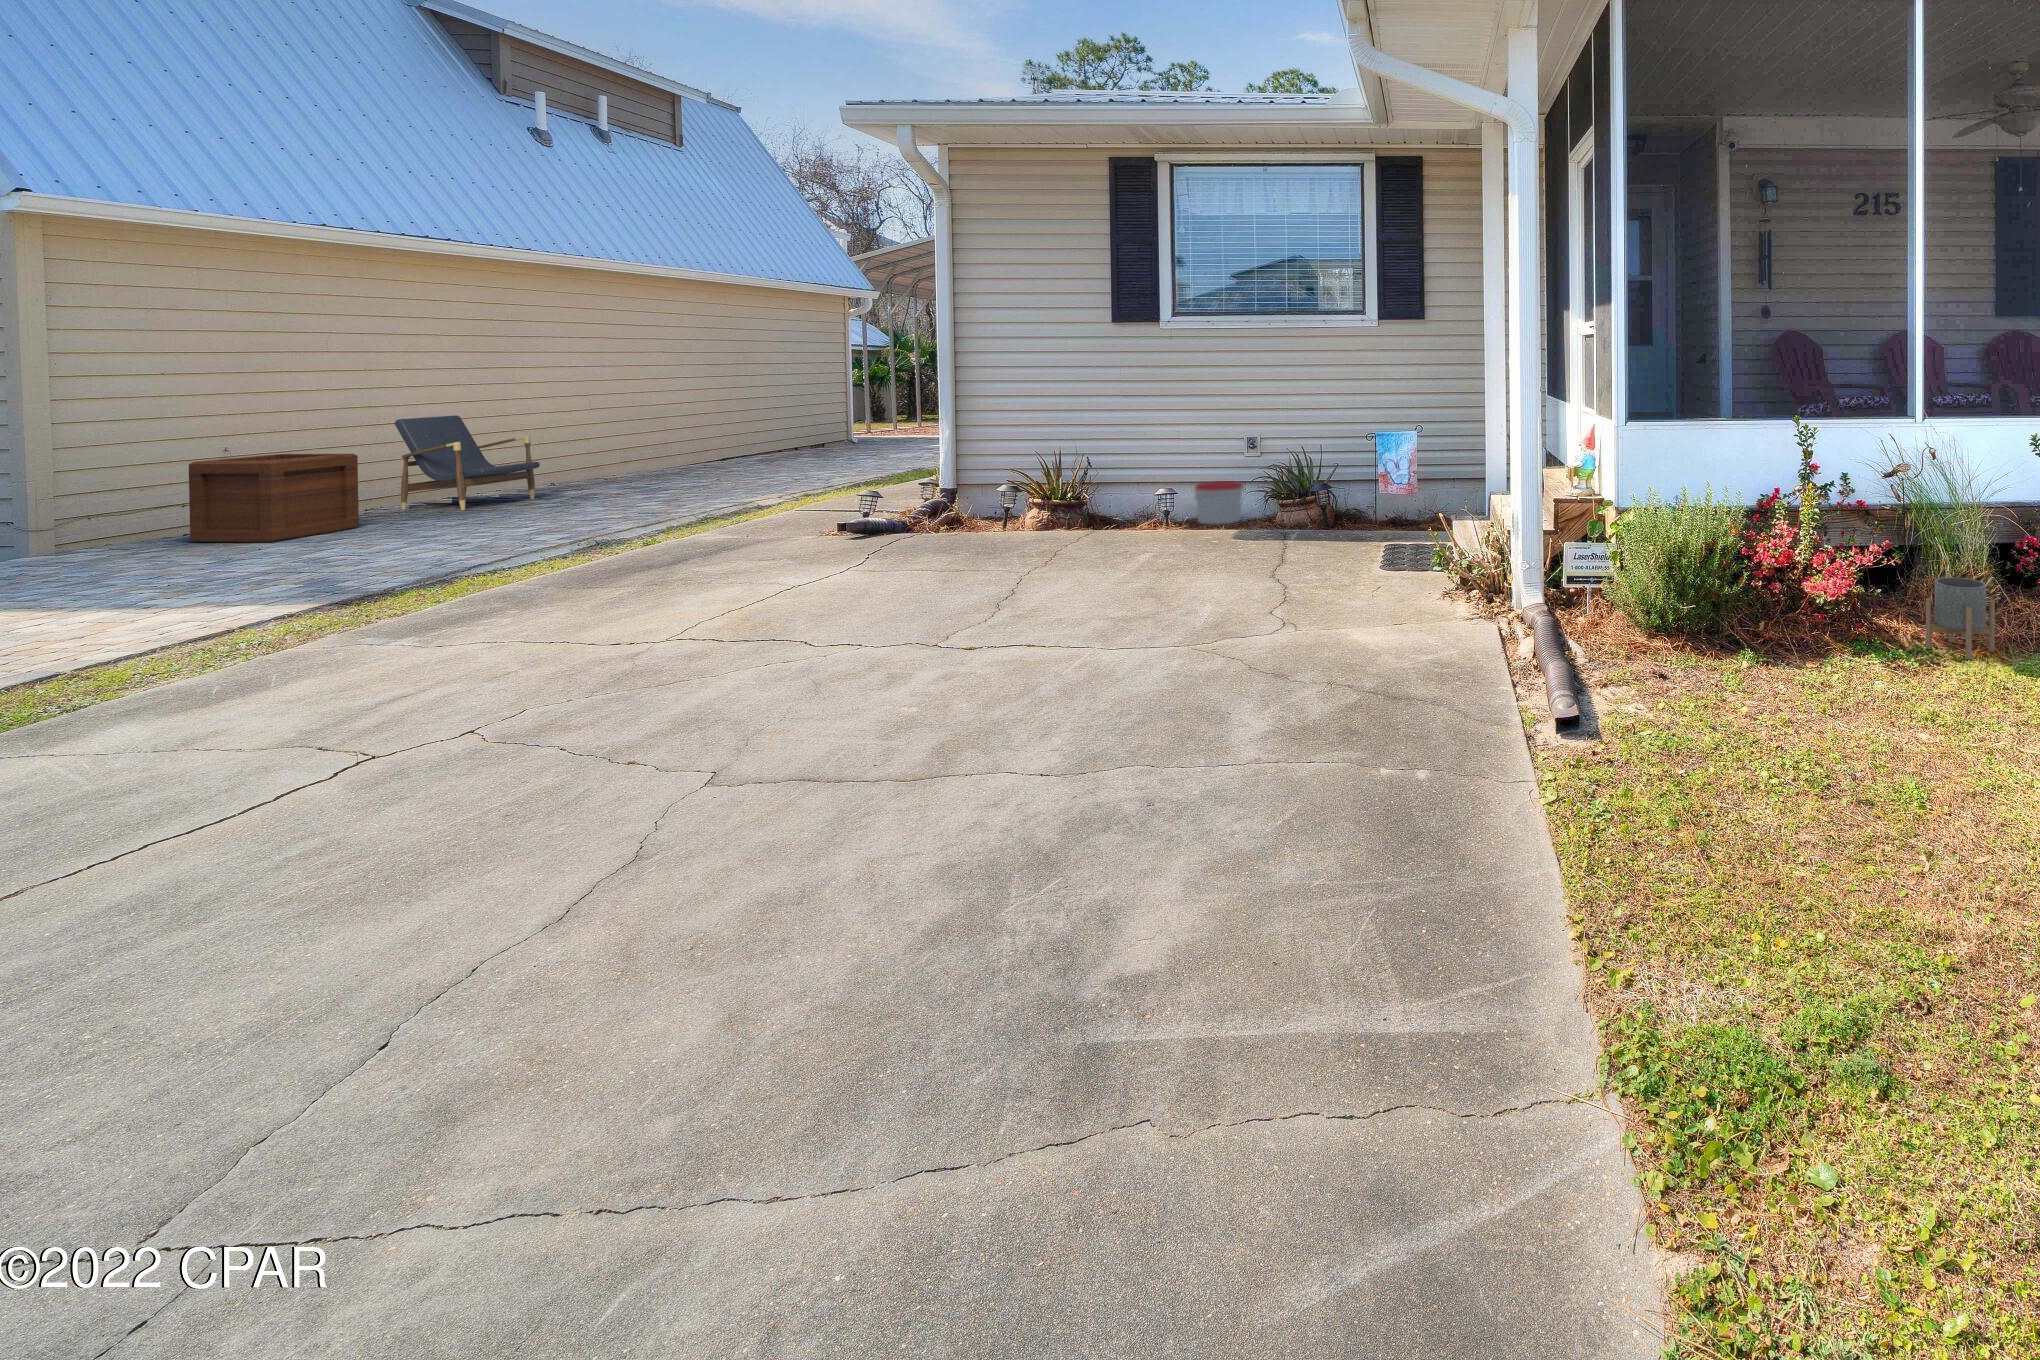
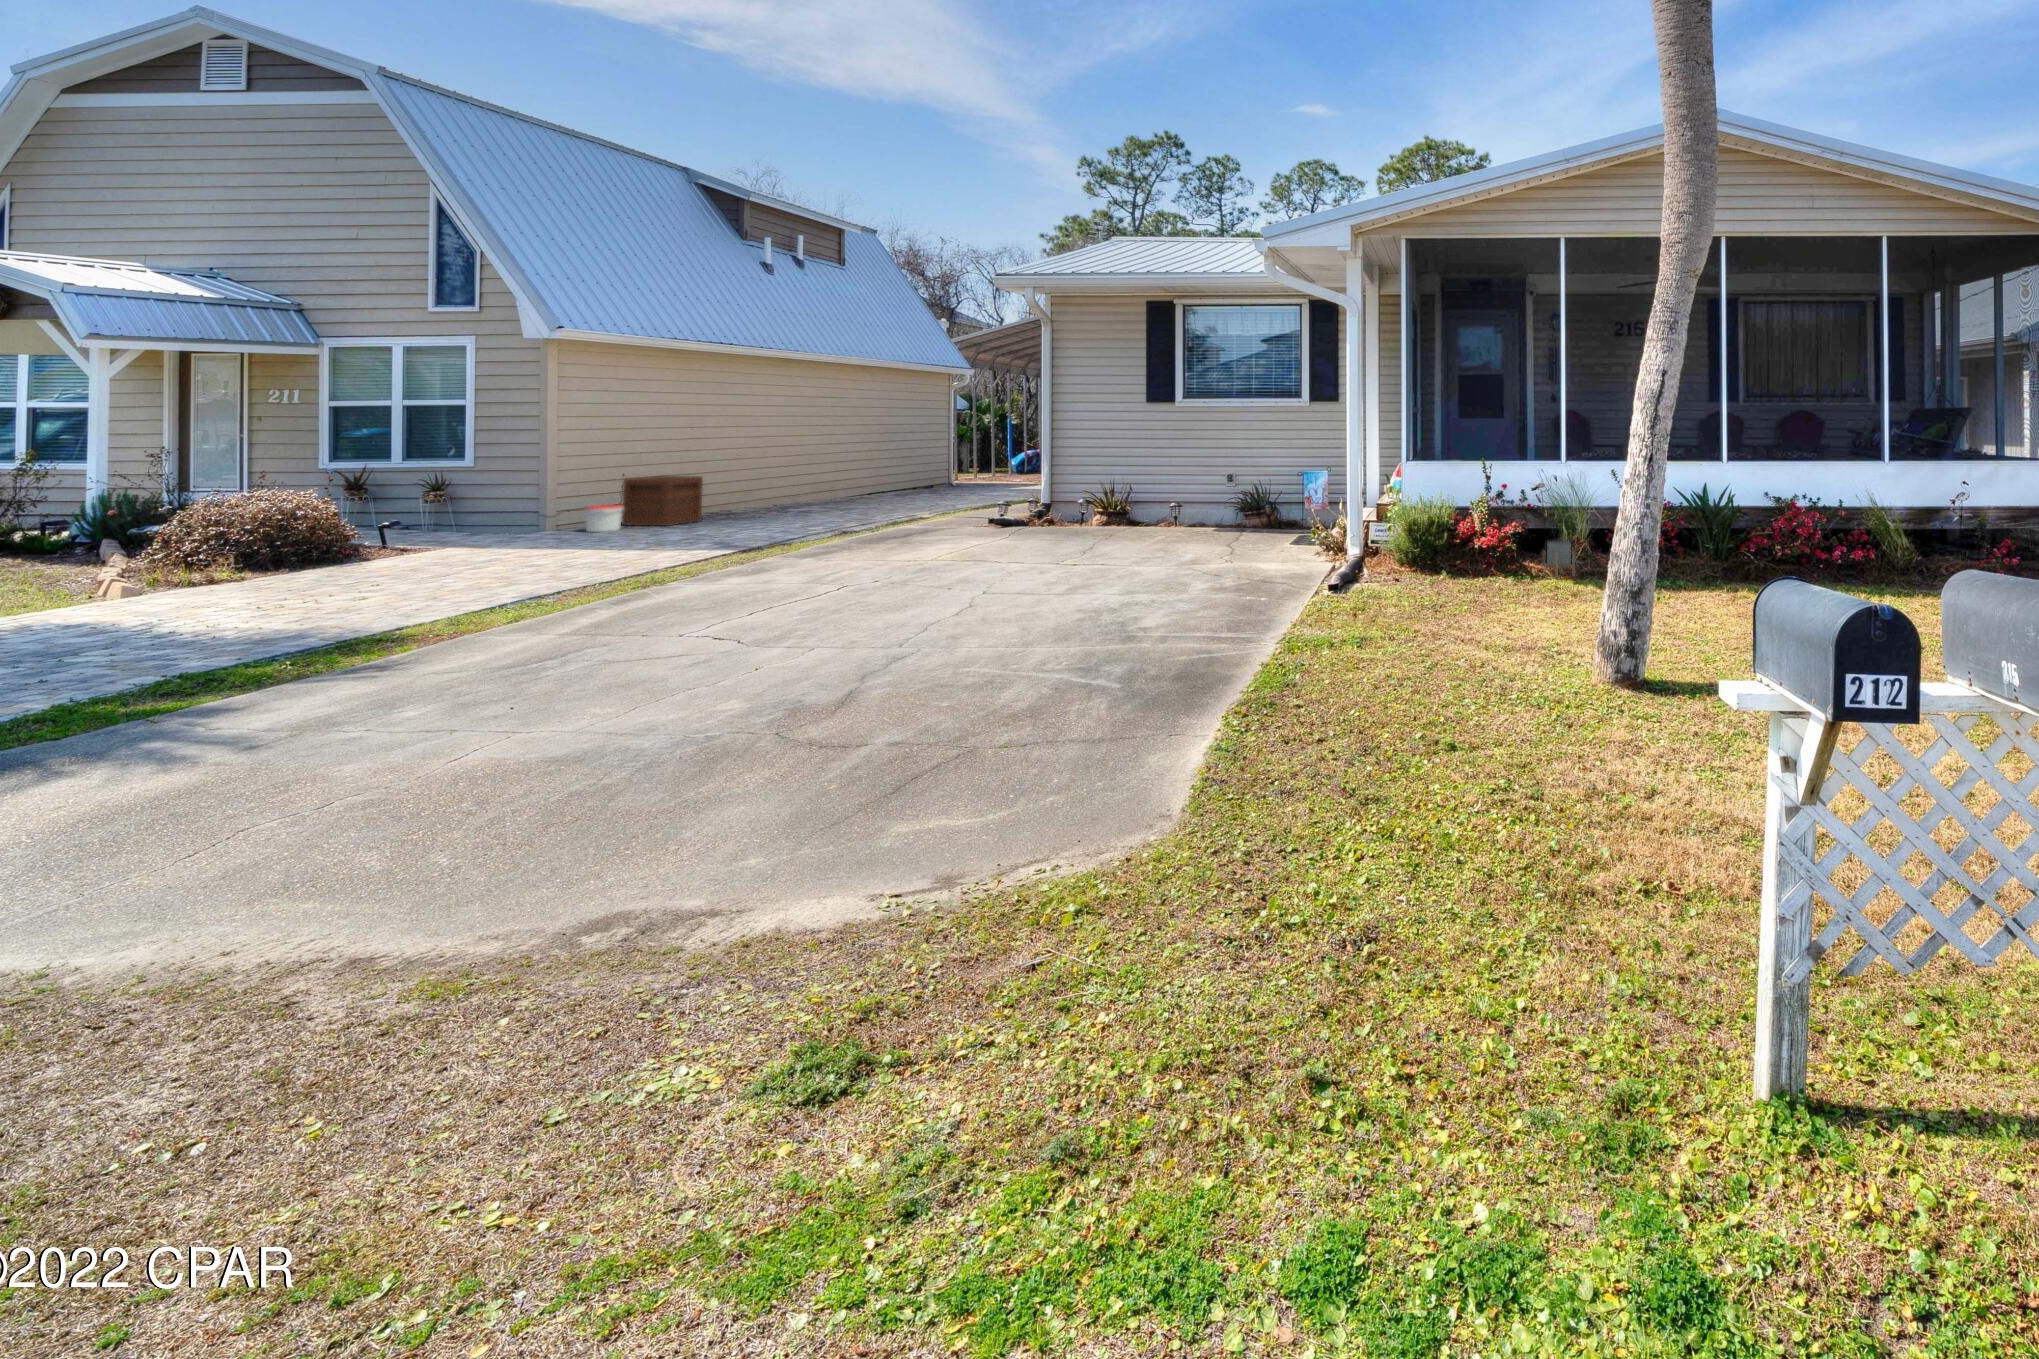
lounge chair: present [395,415,540,510] -> none [708,455,786,515]
bucket: present [1195,481,1243,524] -> present [584,505,624,532]

